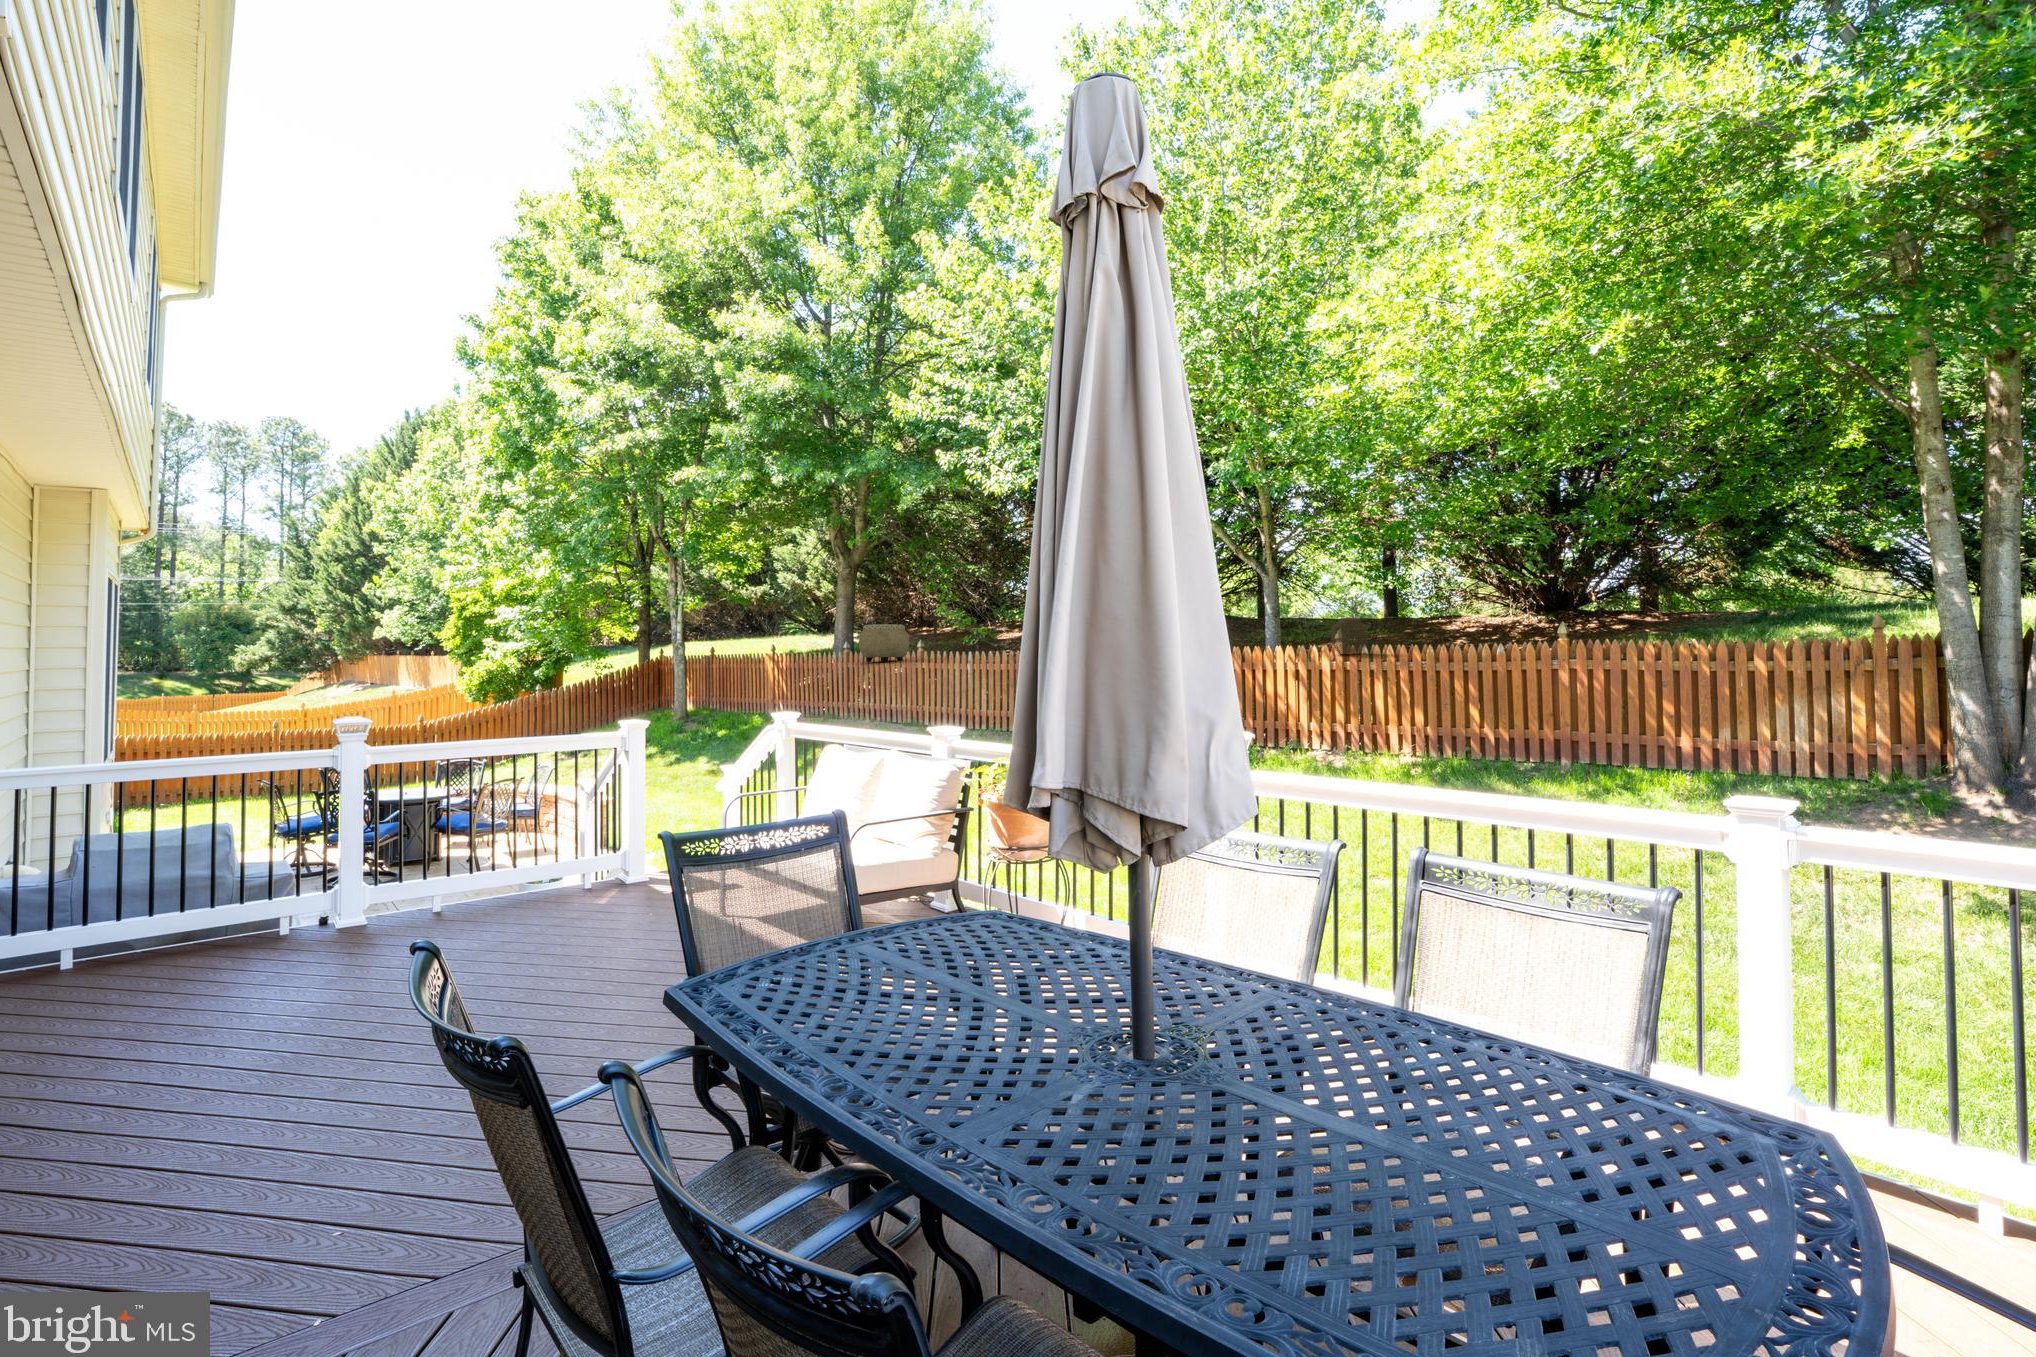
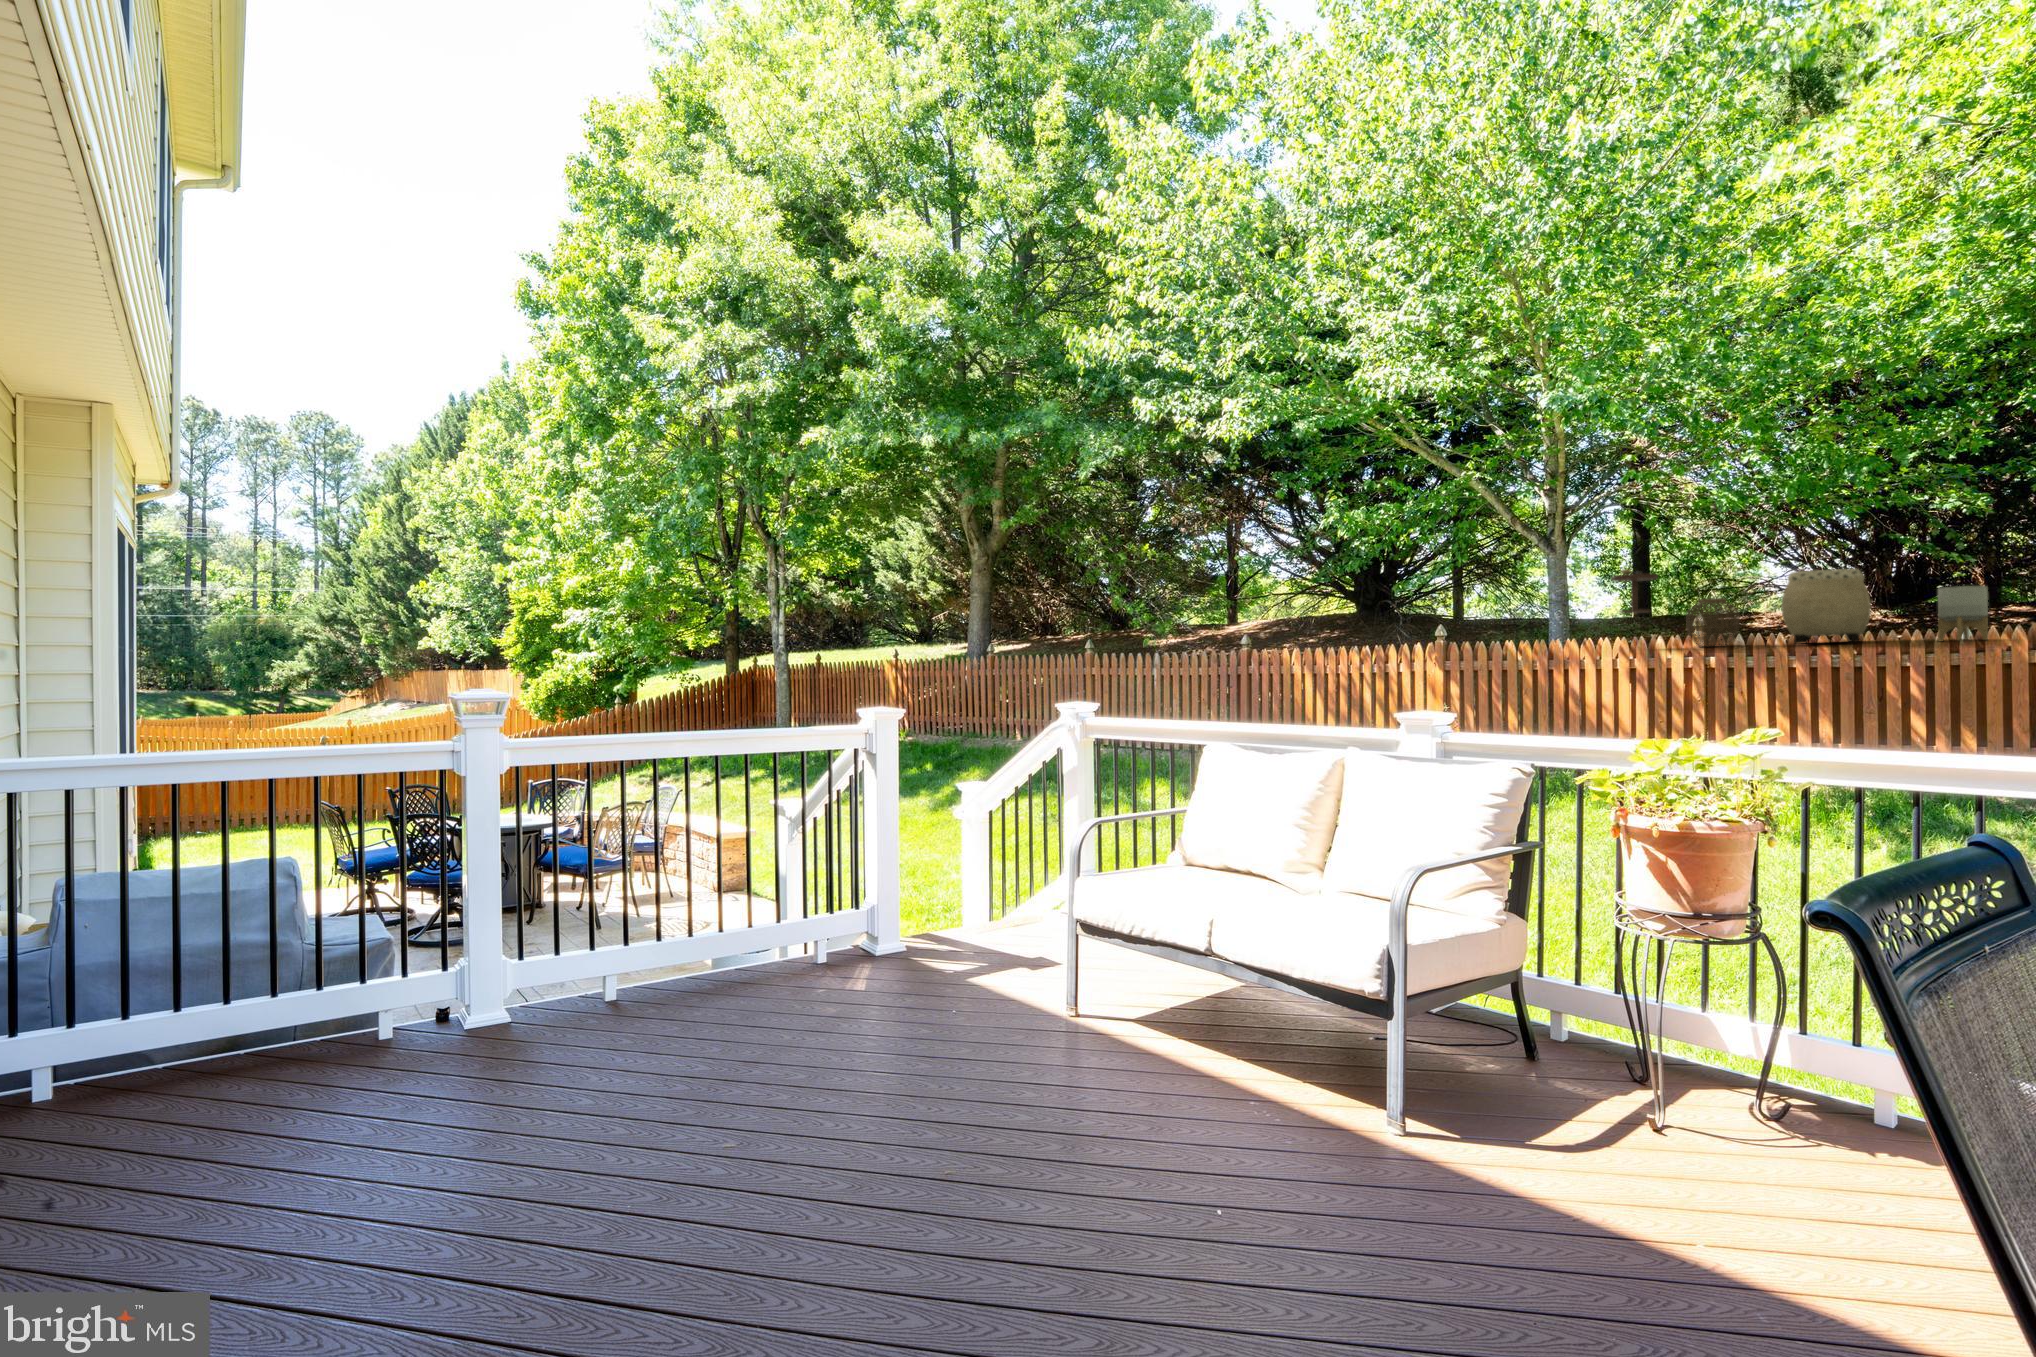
side table: present [923,614,947,639] -> present [1611,569,1658,614]
planter: none [1486,614,1517,653] -> present [1938,586,1988,641]
ottoman: present [859,624,909,662] -> present [1781,568,1871,644]

